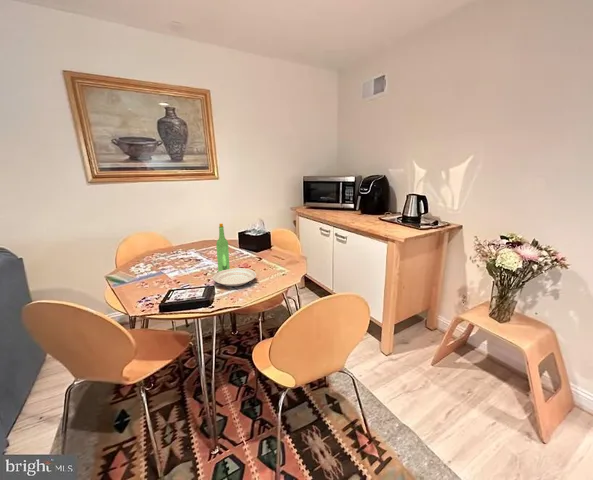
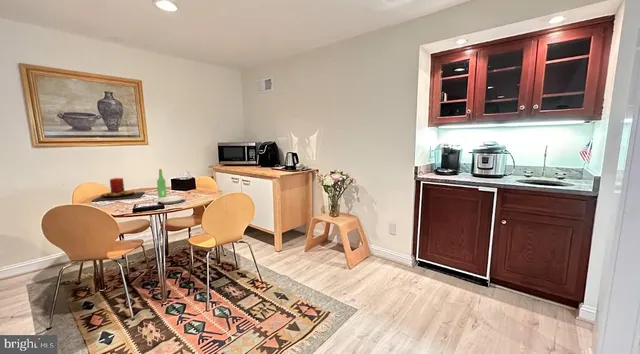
candle: none [134,230,205,265] -> present [92,178,144,202]

